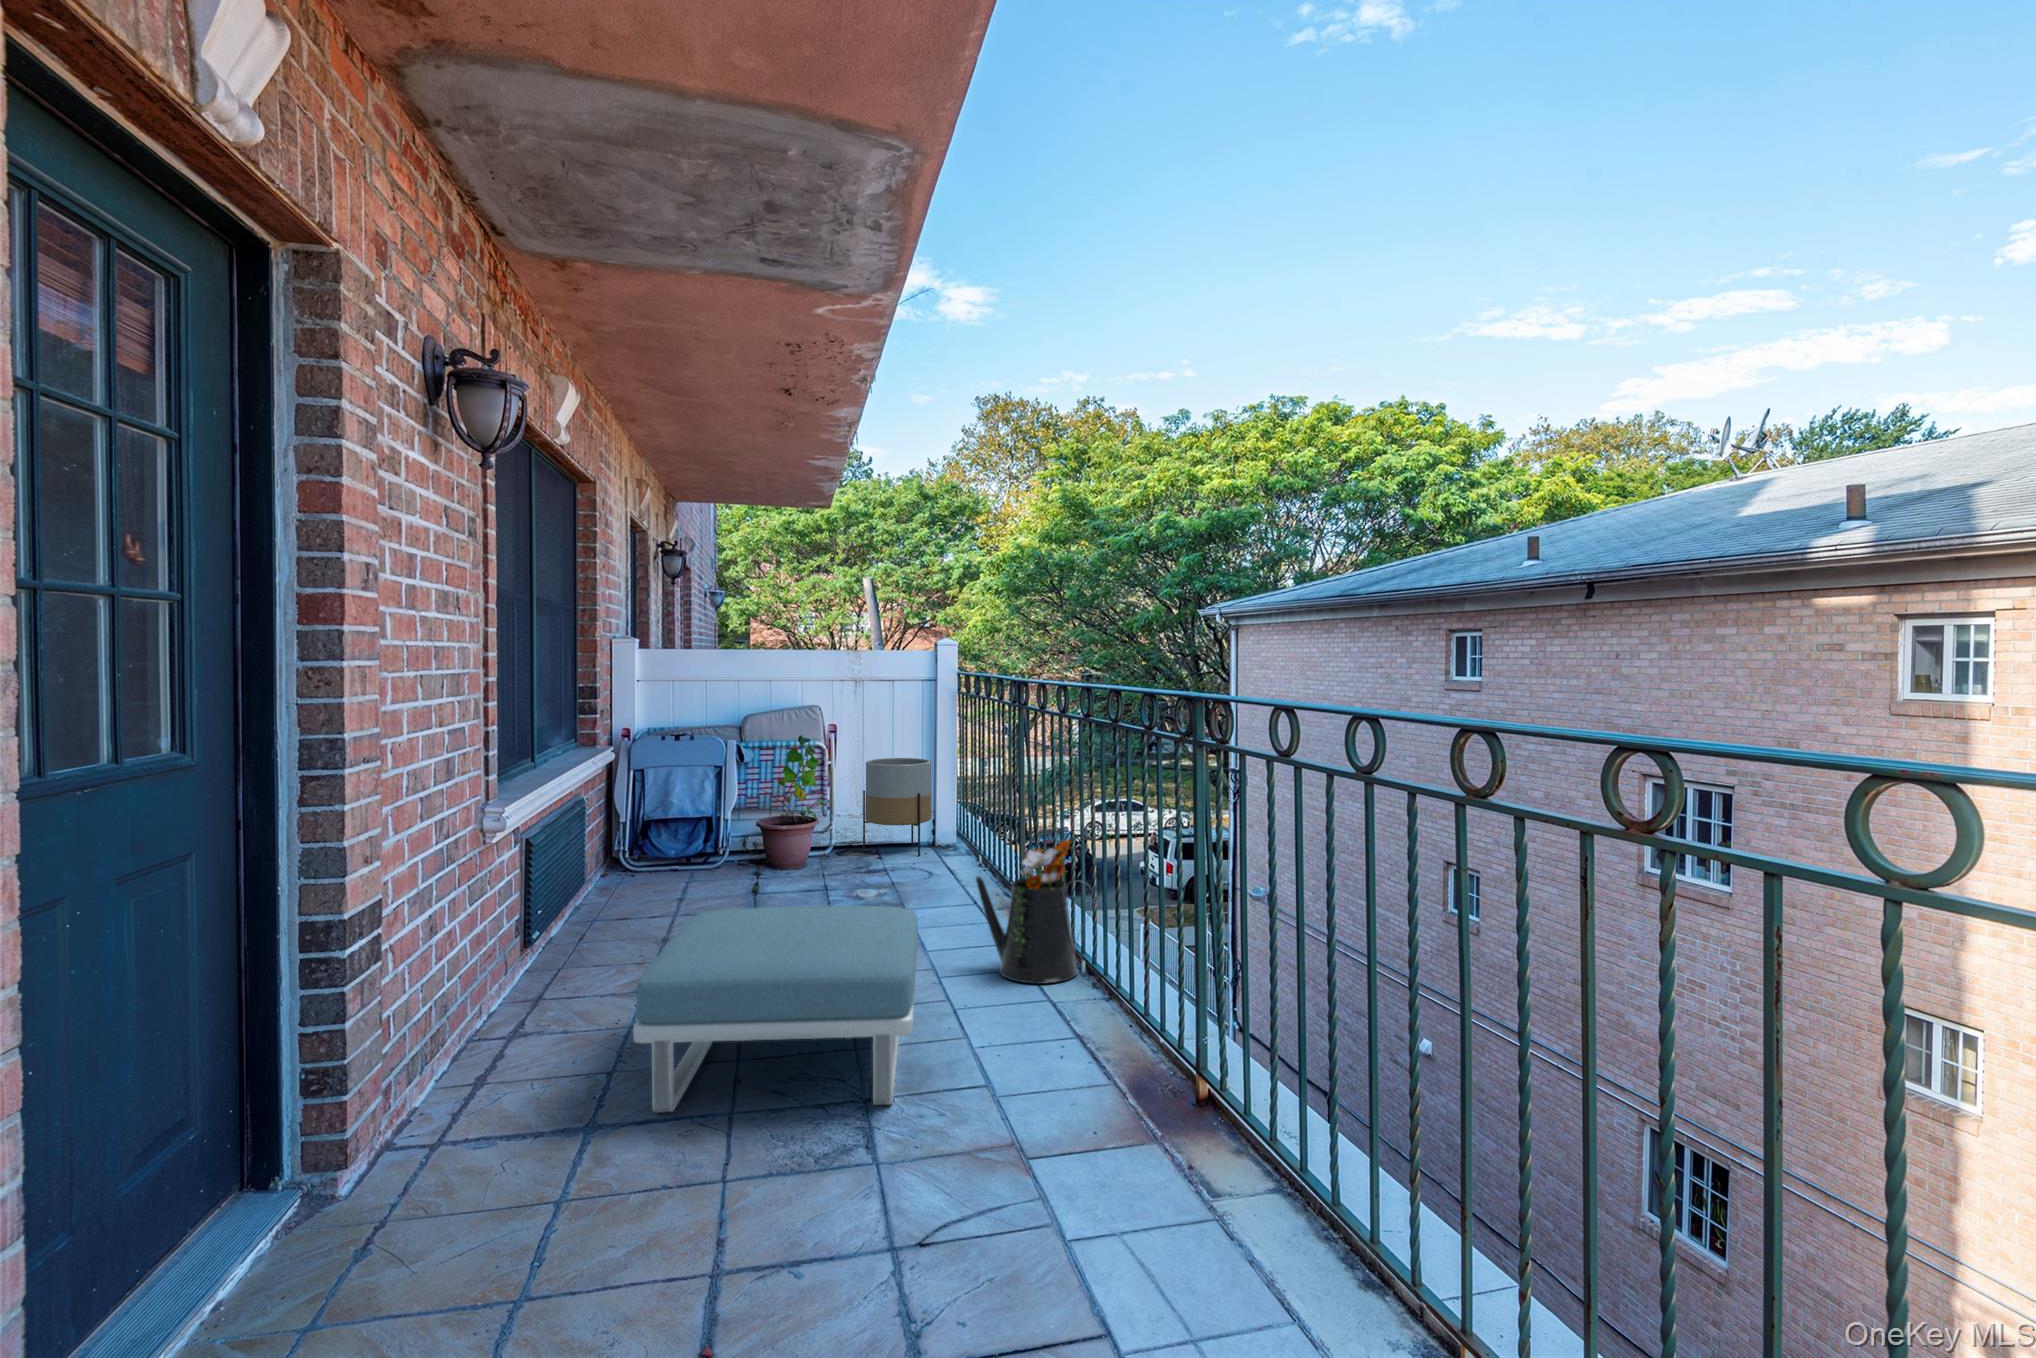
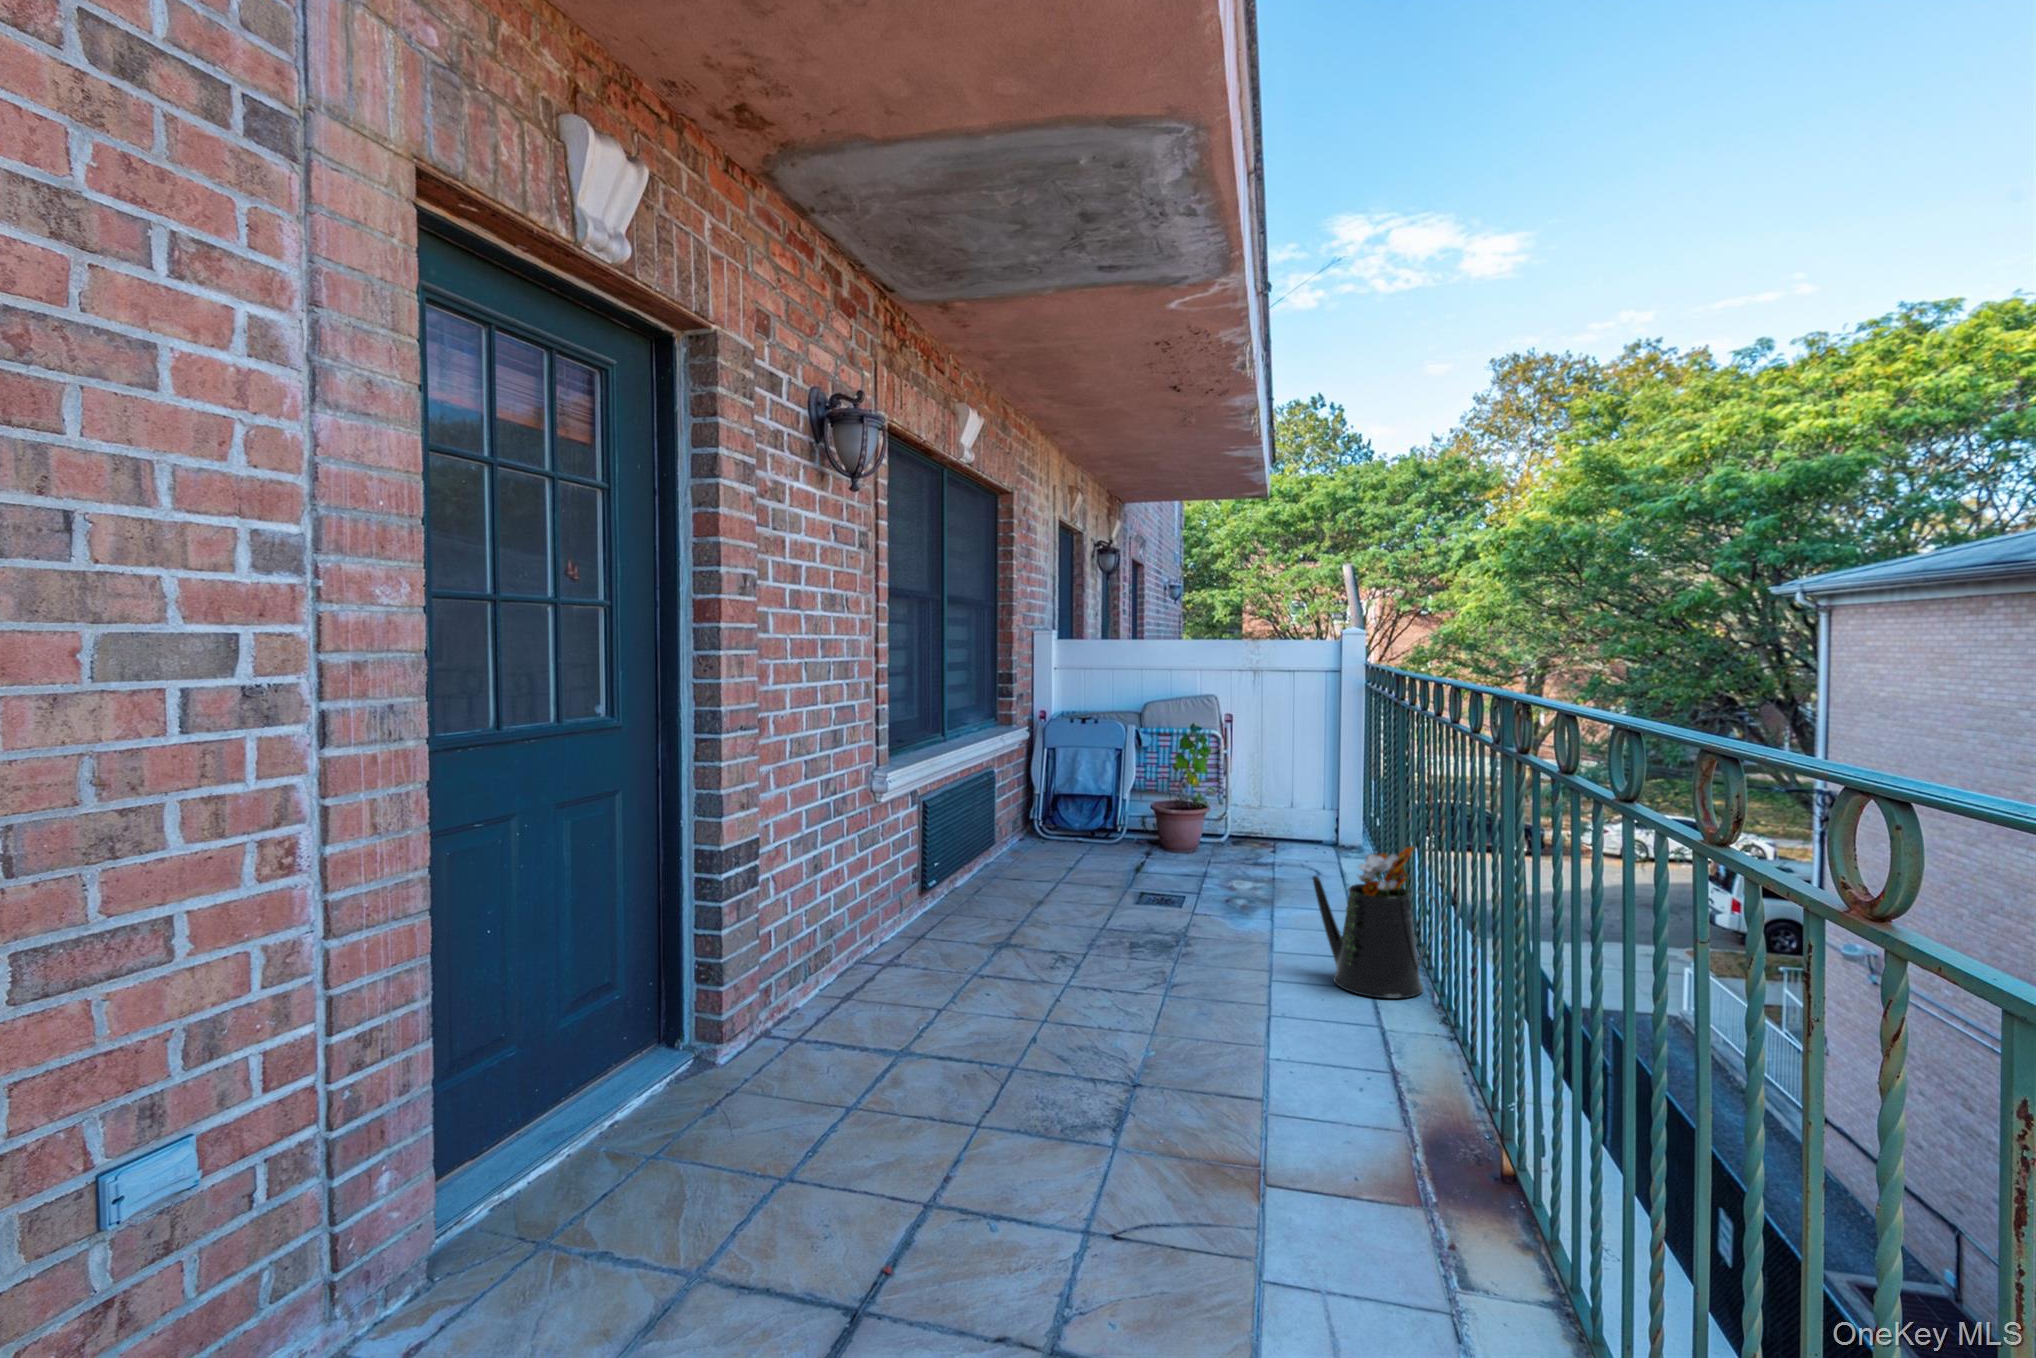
planter: present [863,758,931,856] -> none [1260,751,1333,854]
footstool: present [633,905,918,1113] -> none [940,879,1228,1081]

